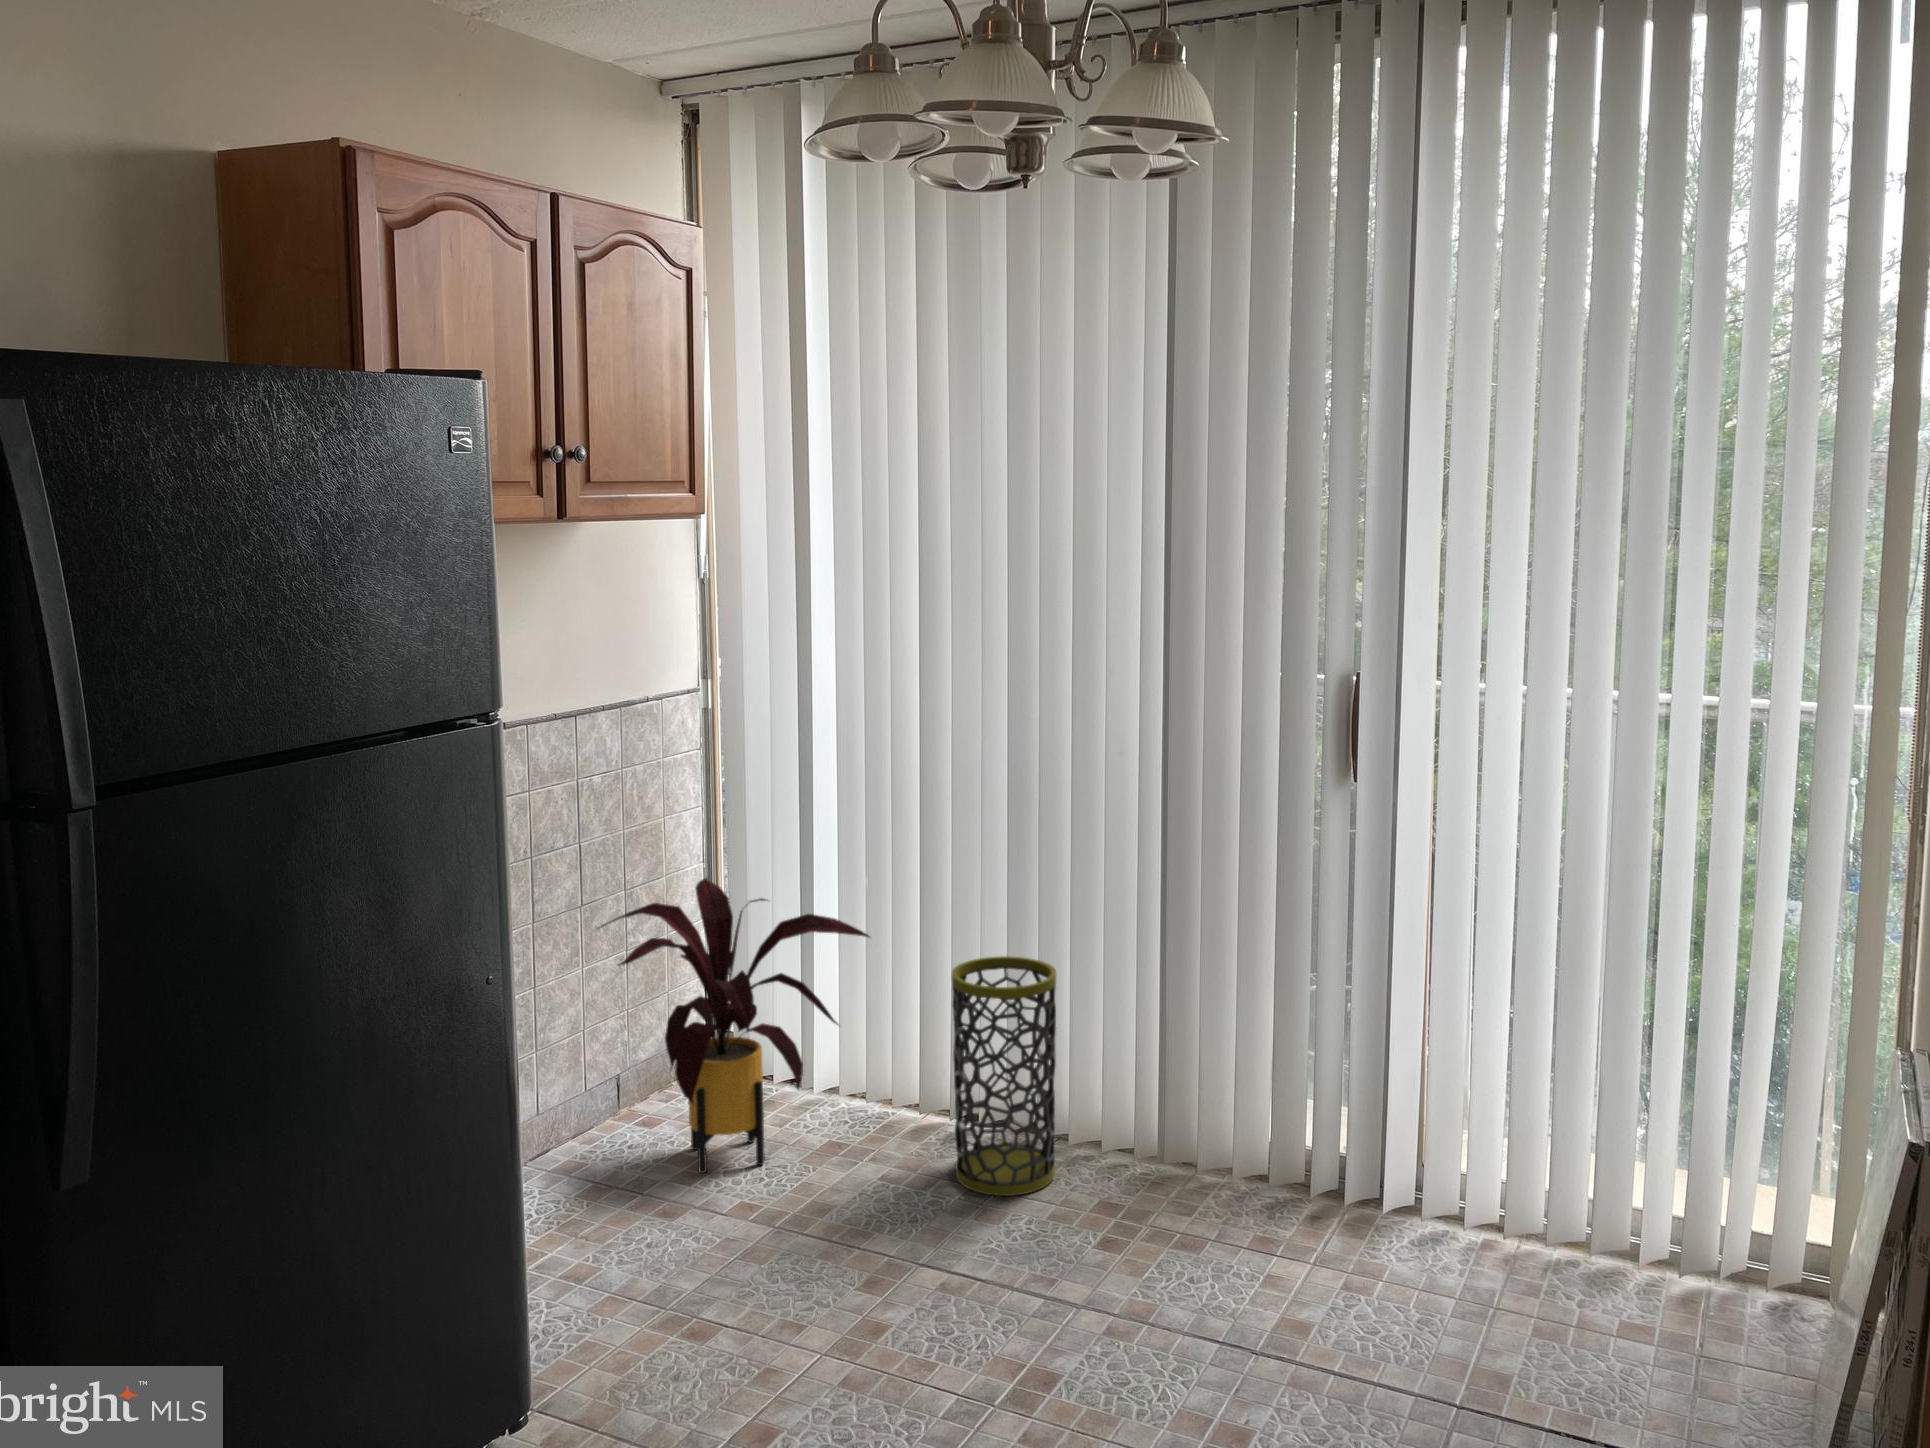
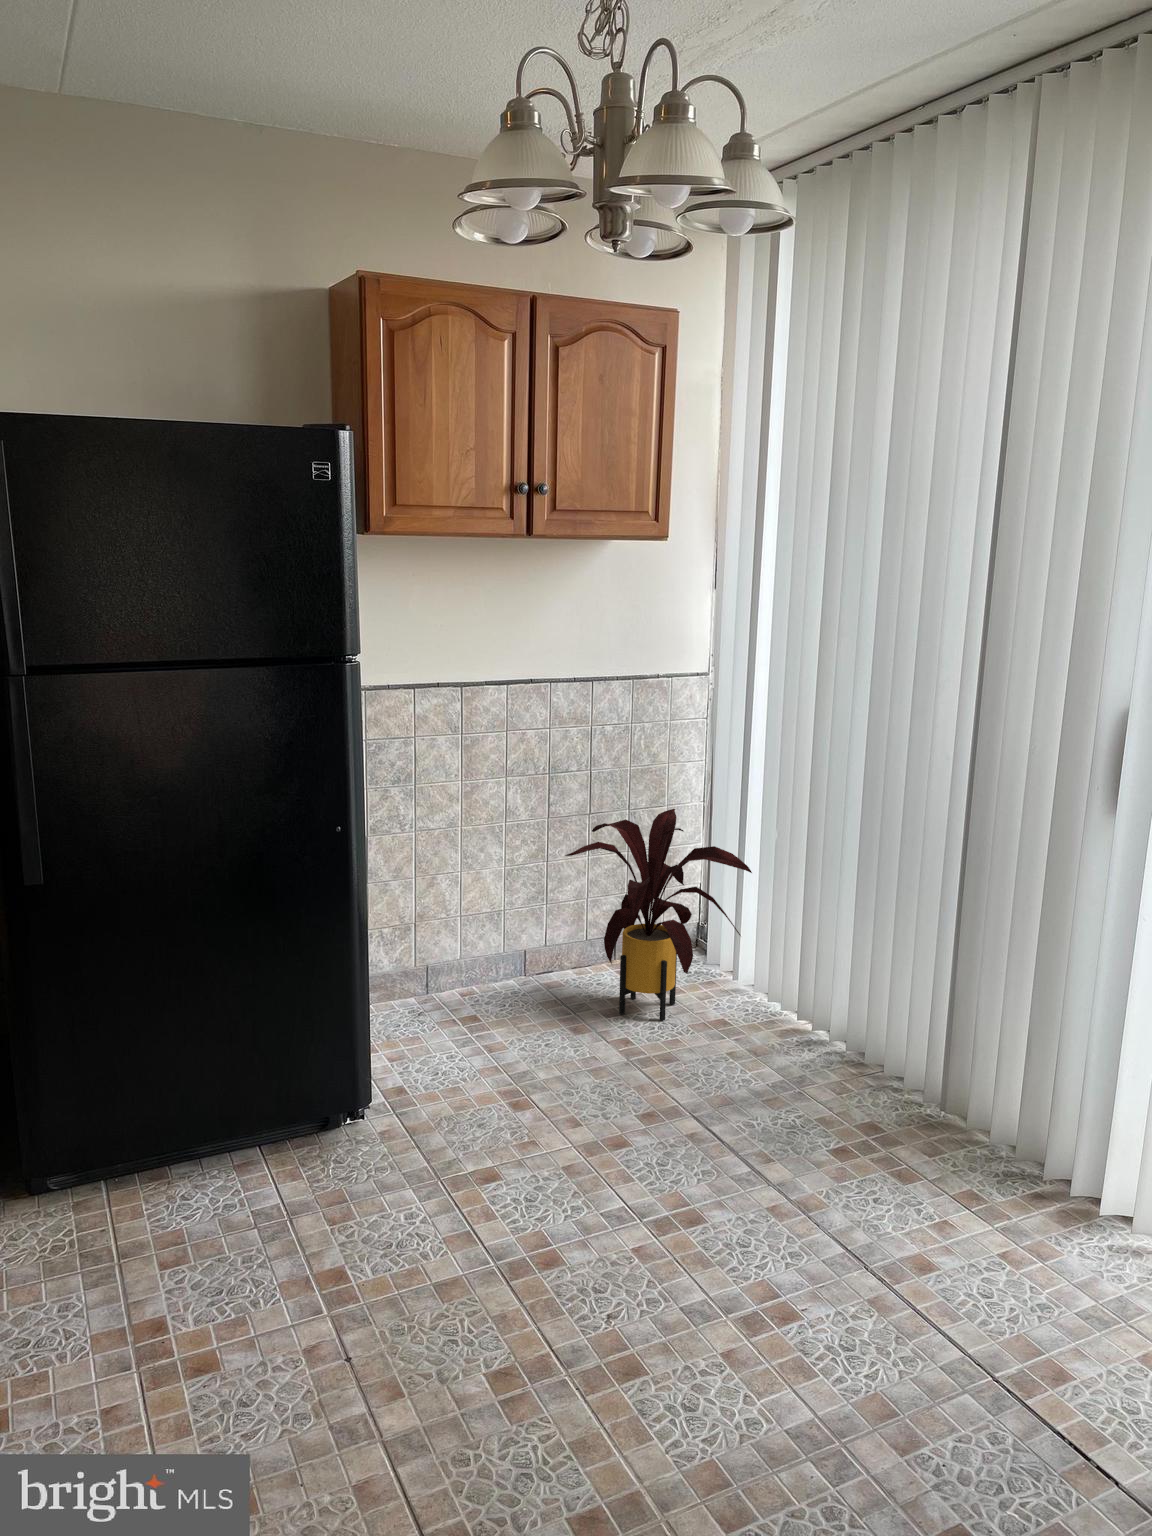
trash can: present [952,956,1056,1196] -> none [782,906,875,1097]

